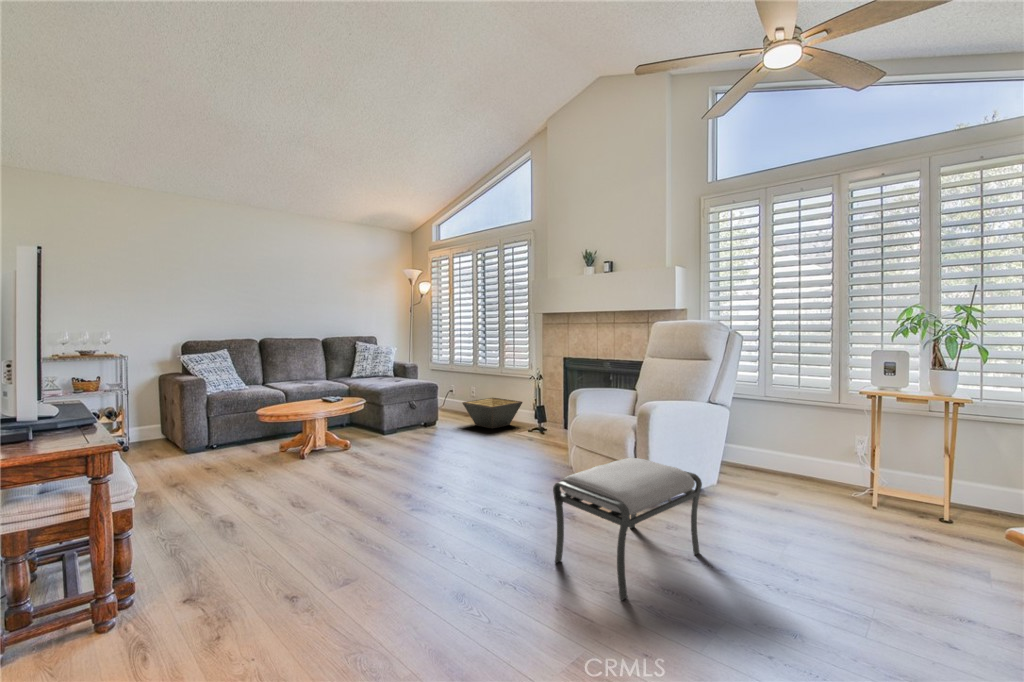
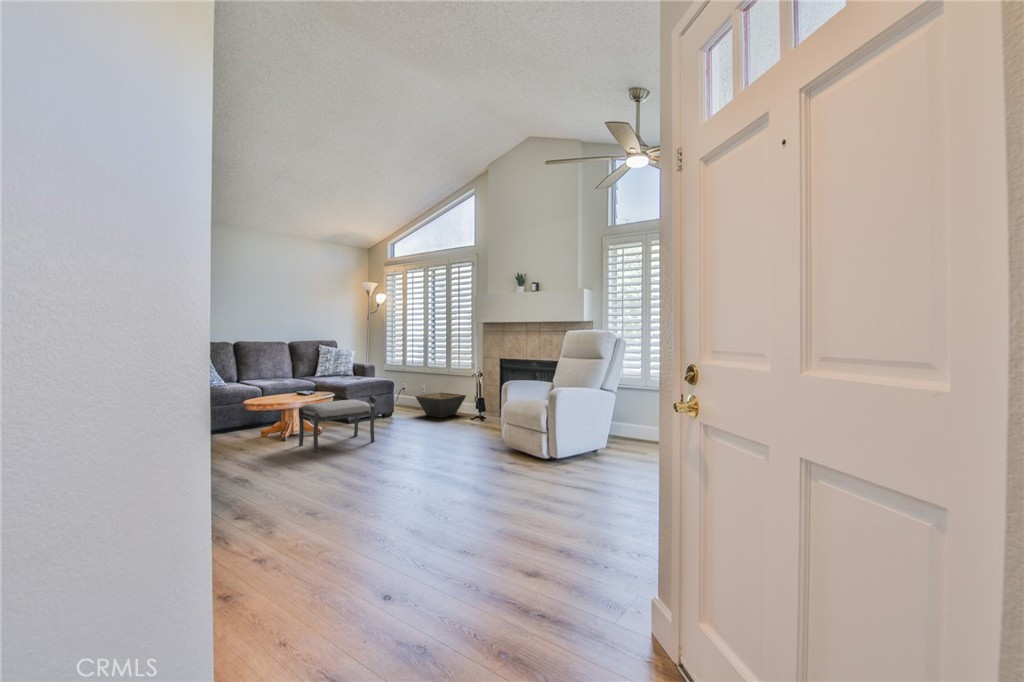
ottoman: present [553,458,702,600] -> present [299,400,375,452]

